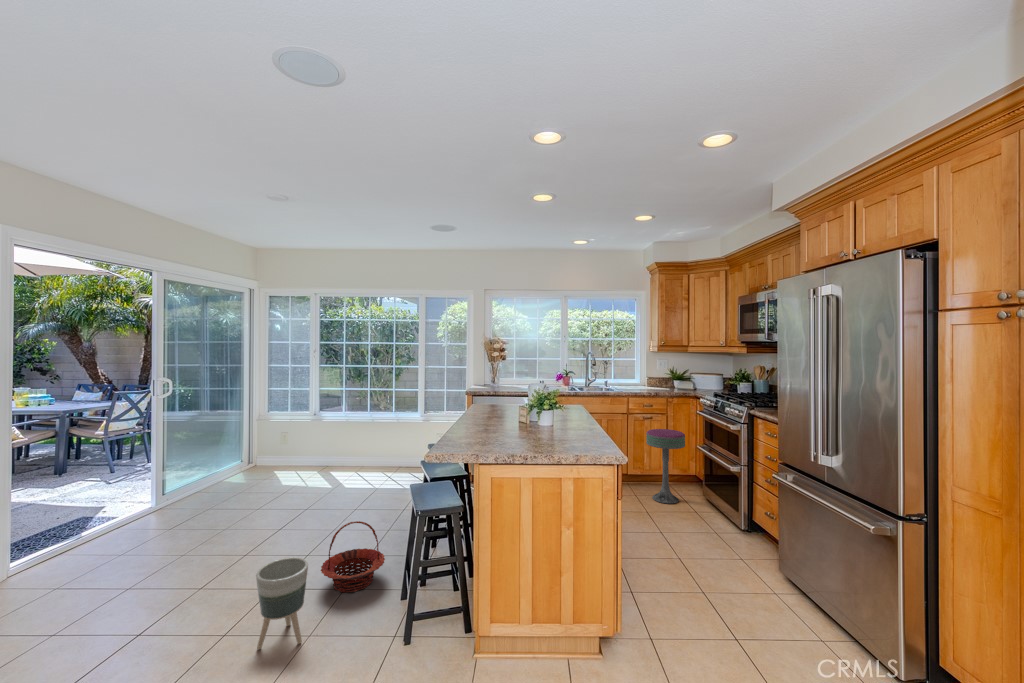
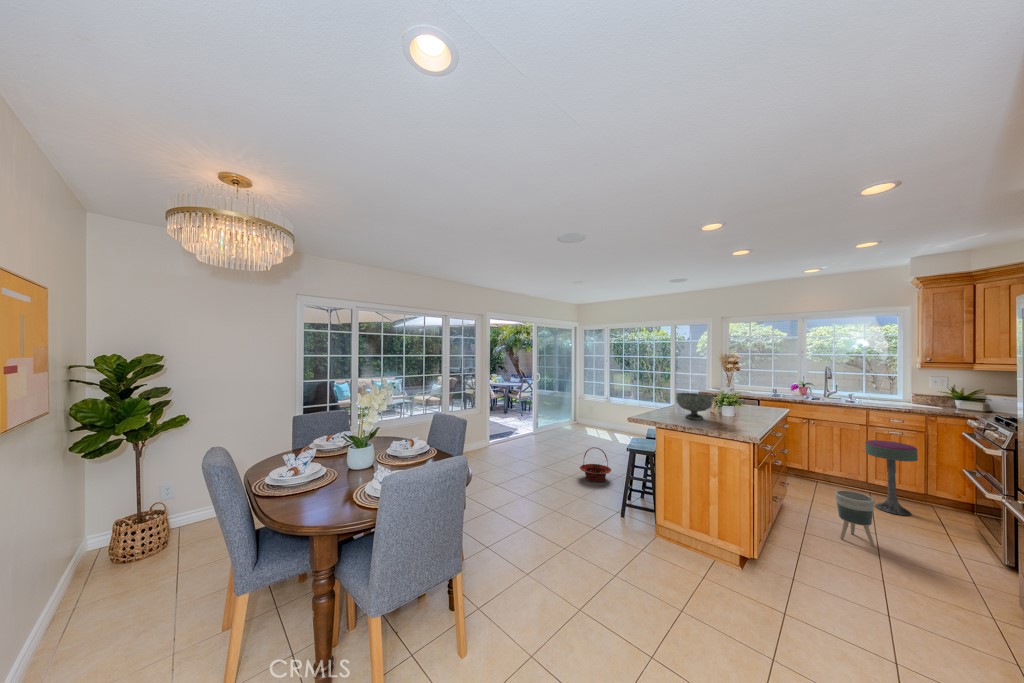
decorative bowl: none [539,402,593,447] -> present [676,393,713,420]
planter: present [256,557,308,649] -> present [835,490,875,546]

